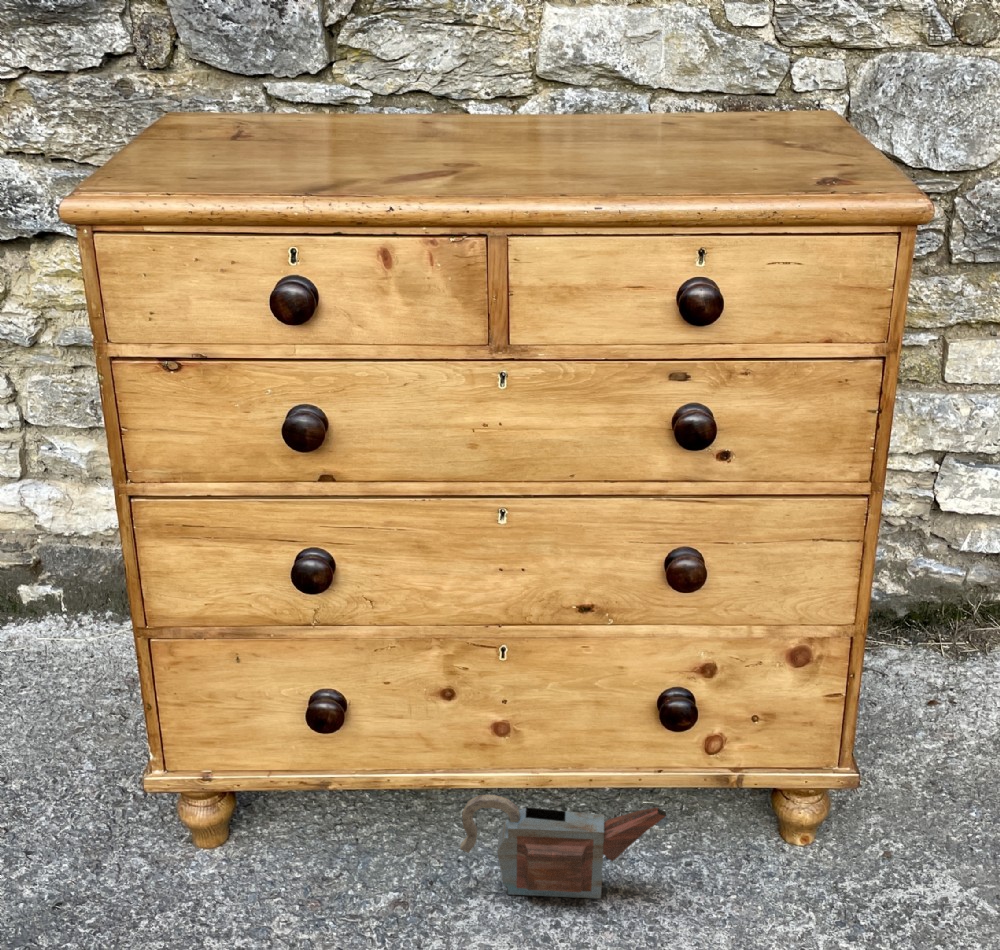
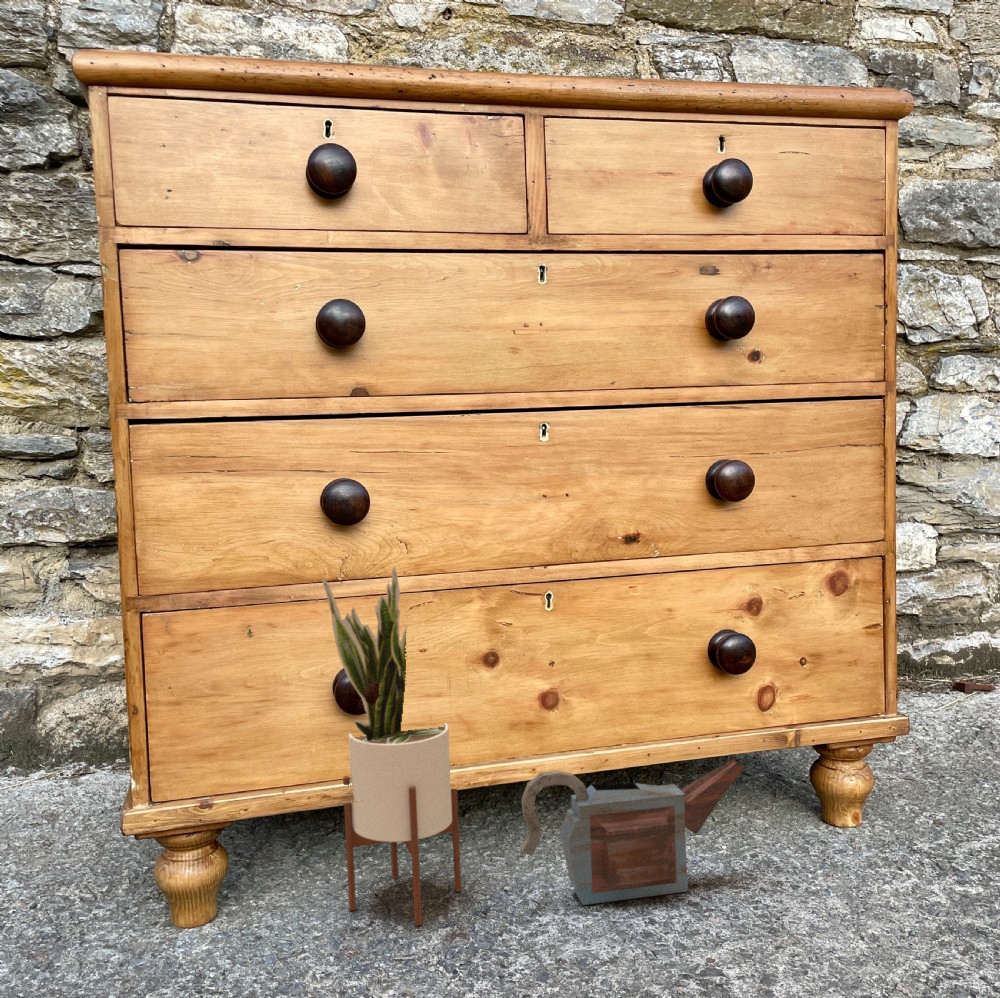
potted plant: none [291,618,421,888] -> present [322,568,461,925]

